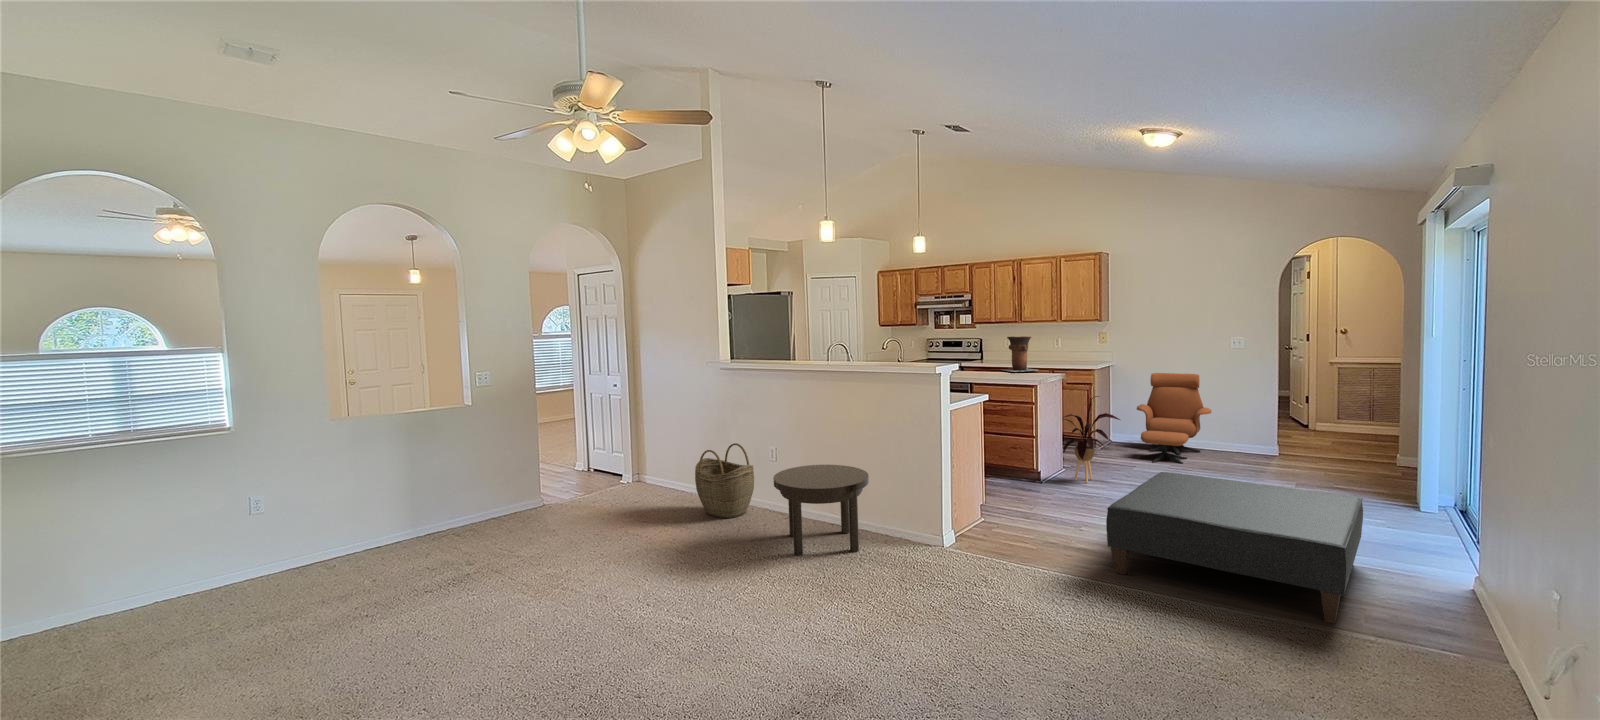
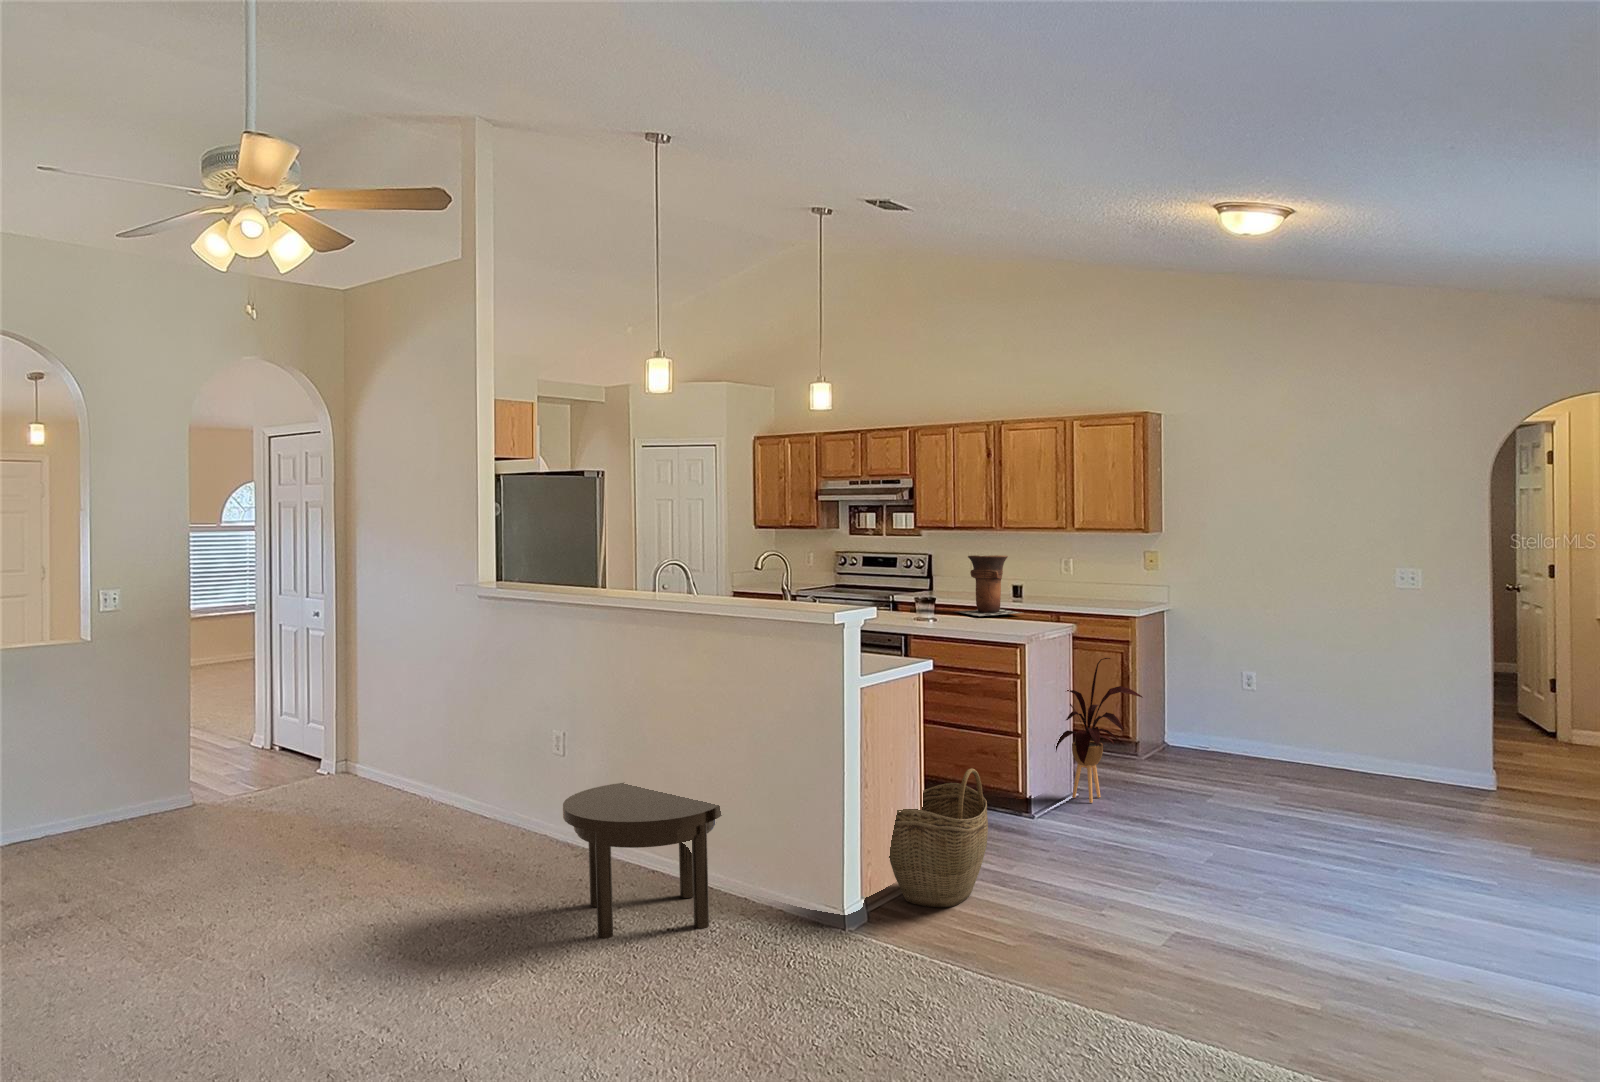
lounge chair: present [1137,373,1211,464] -> none [1178,617,1291,768]
woven basket: present [695,443,754,518] -> present [889,768,988,908]
ottoman: present [1106,472,1363,624] -> none [1100,782,1469,1004]

